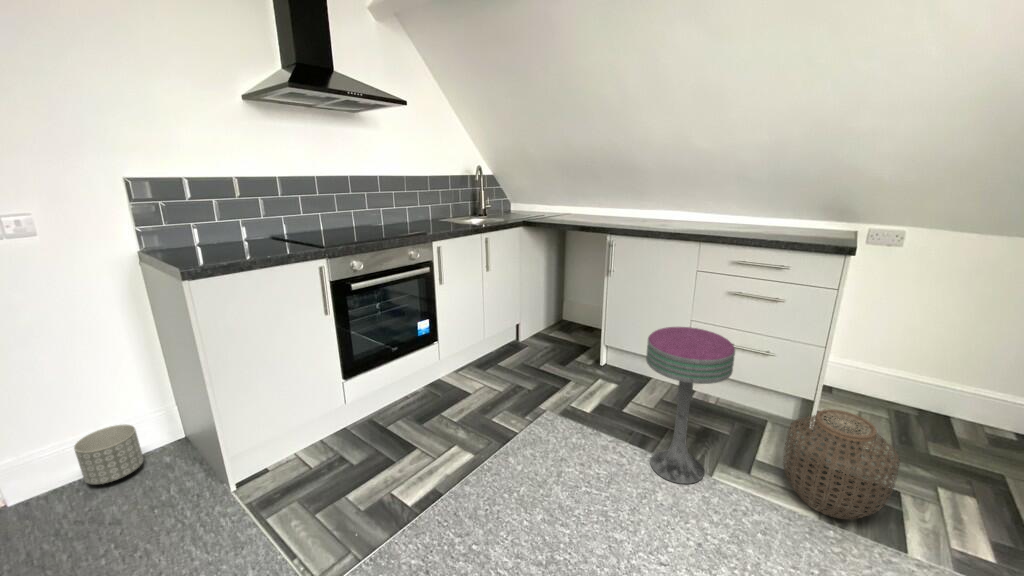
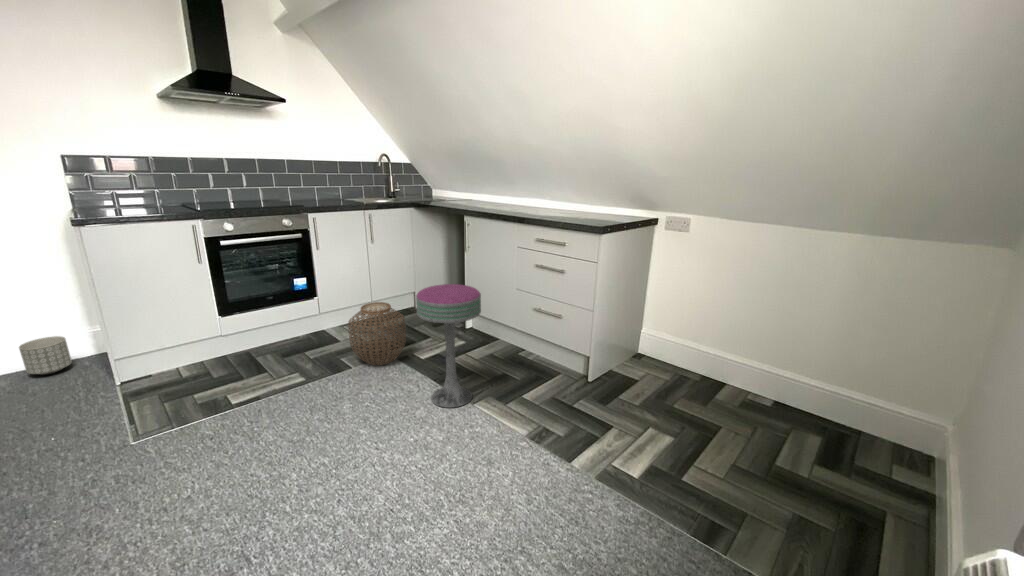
woven basket: present [783,409,900,519] -> present [348,302,406,365]

